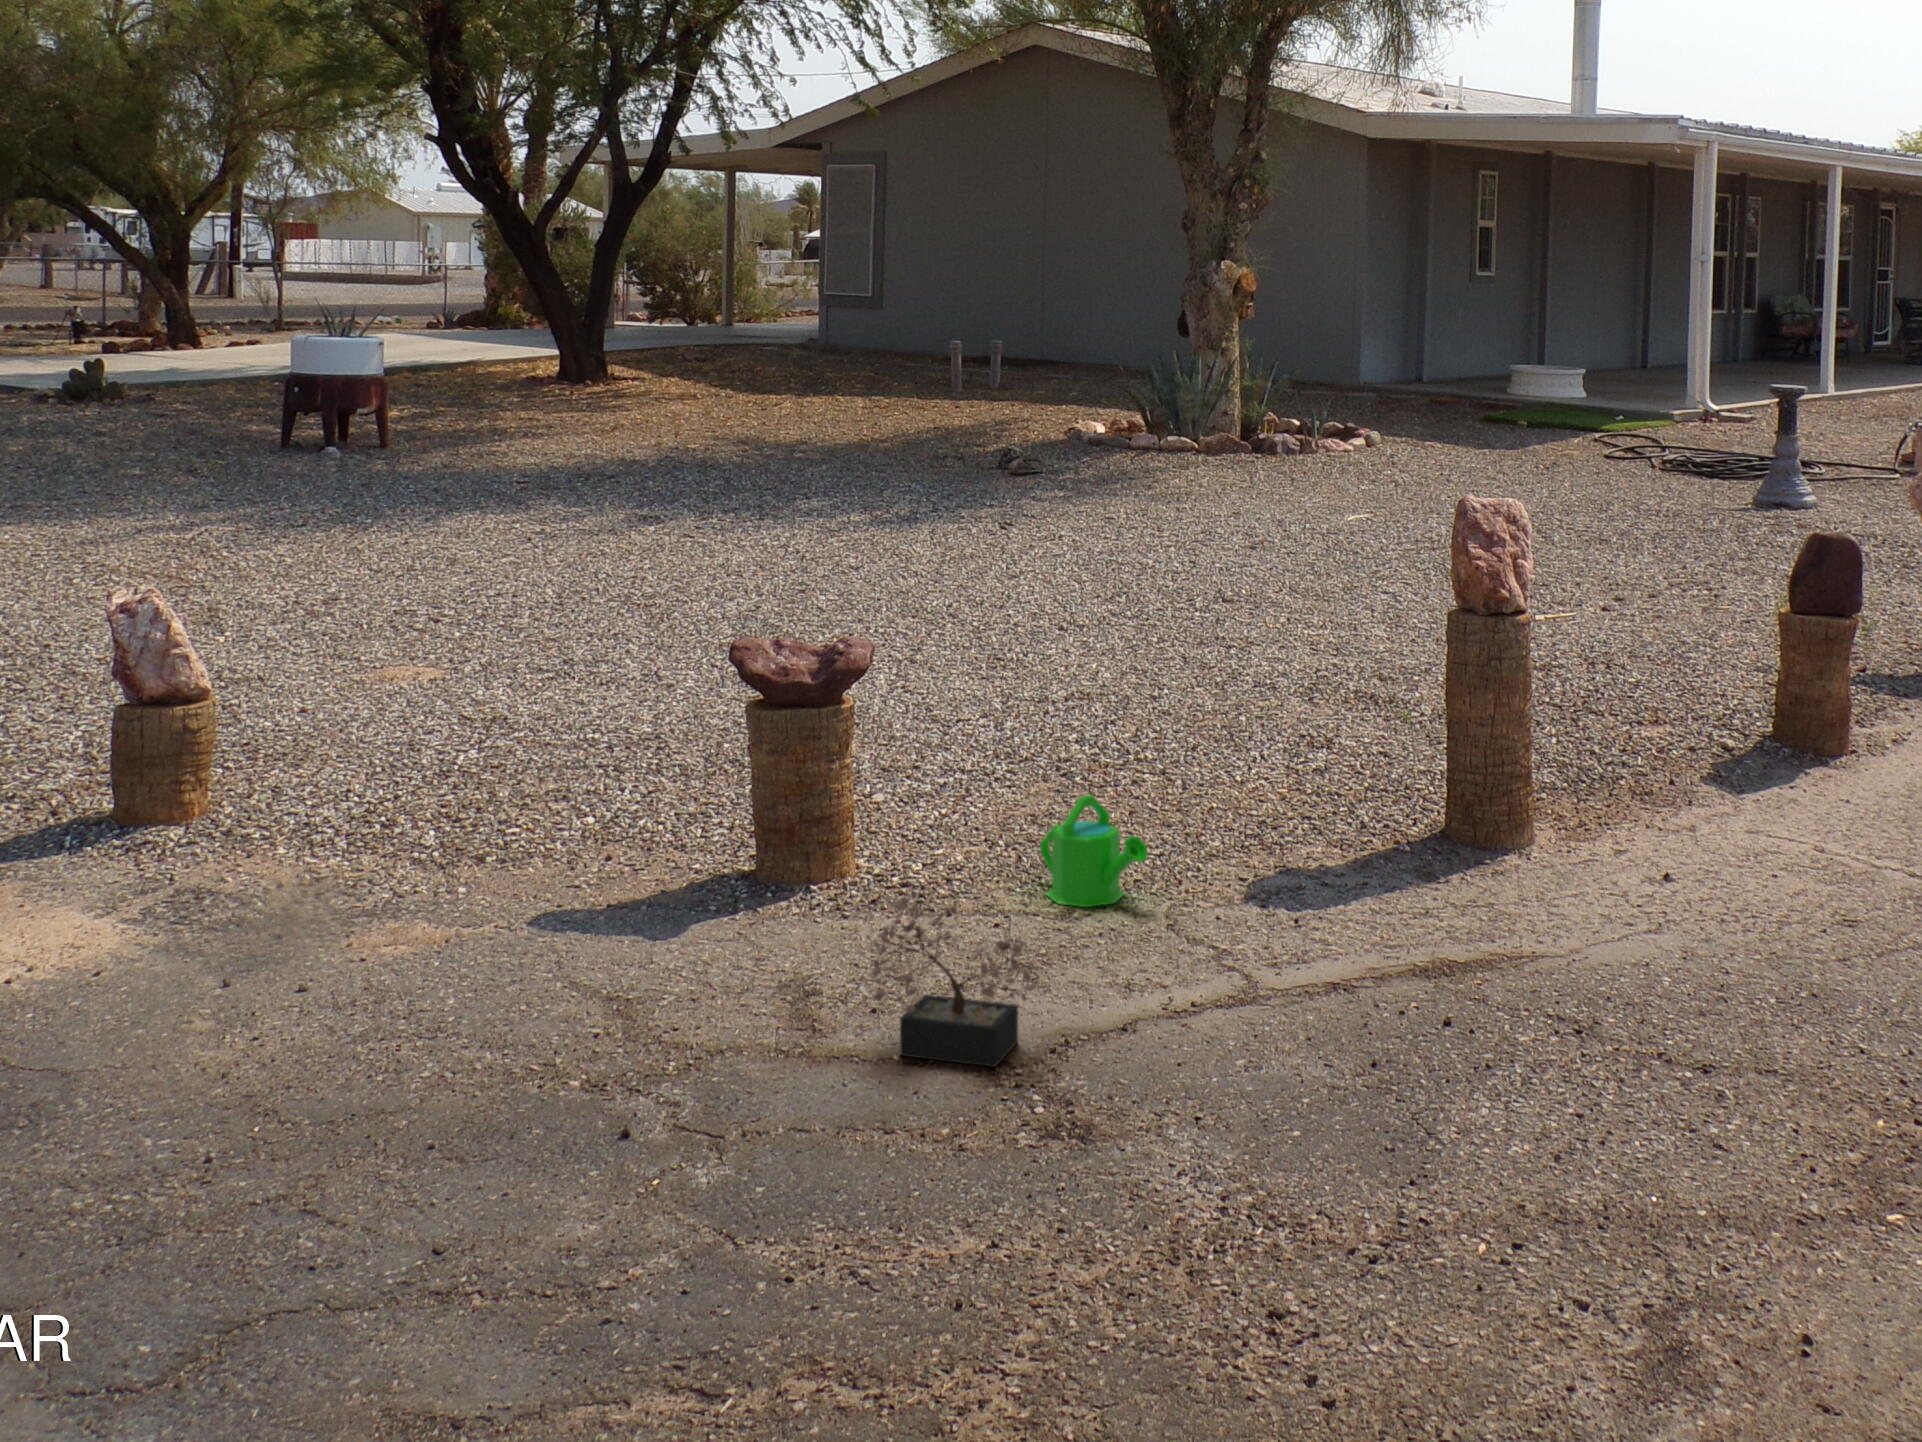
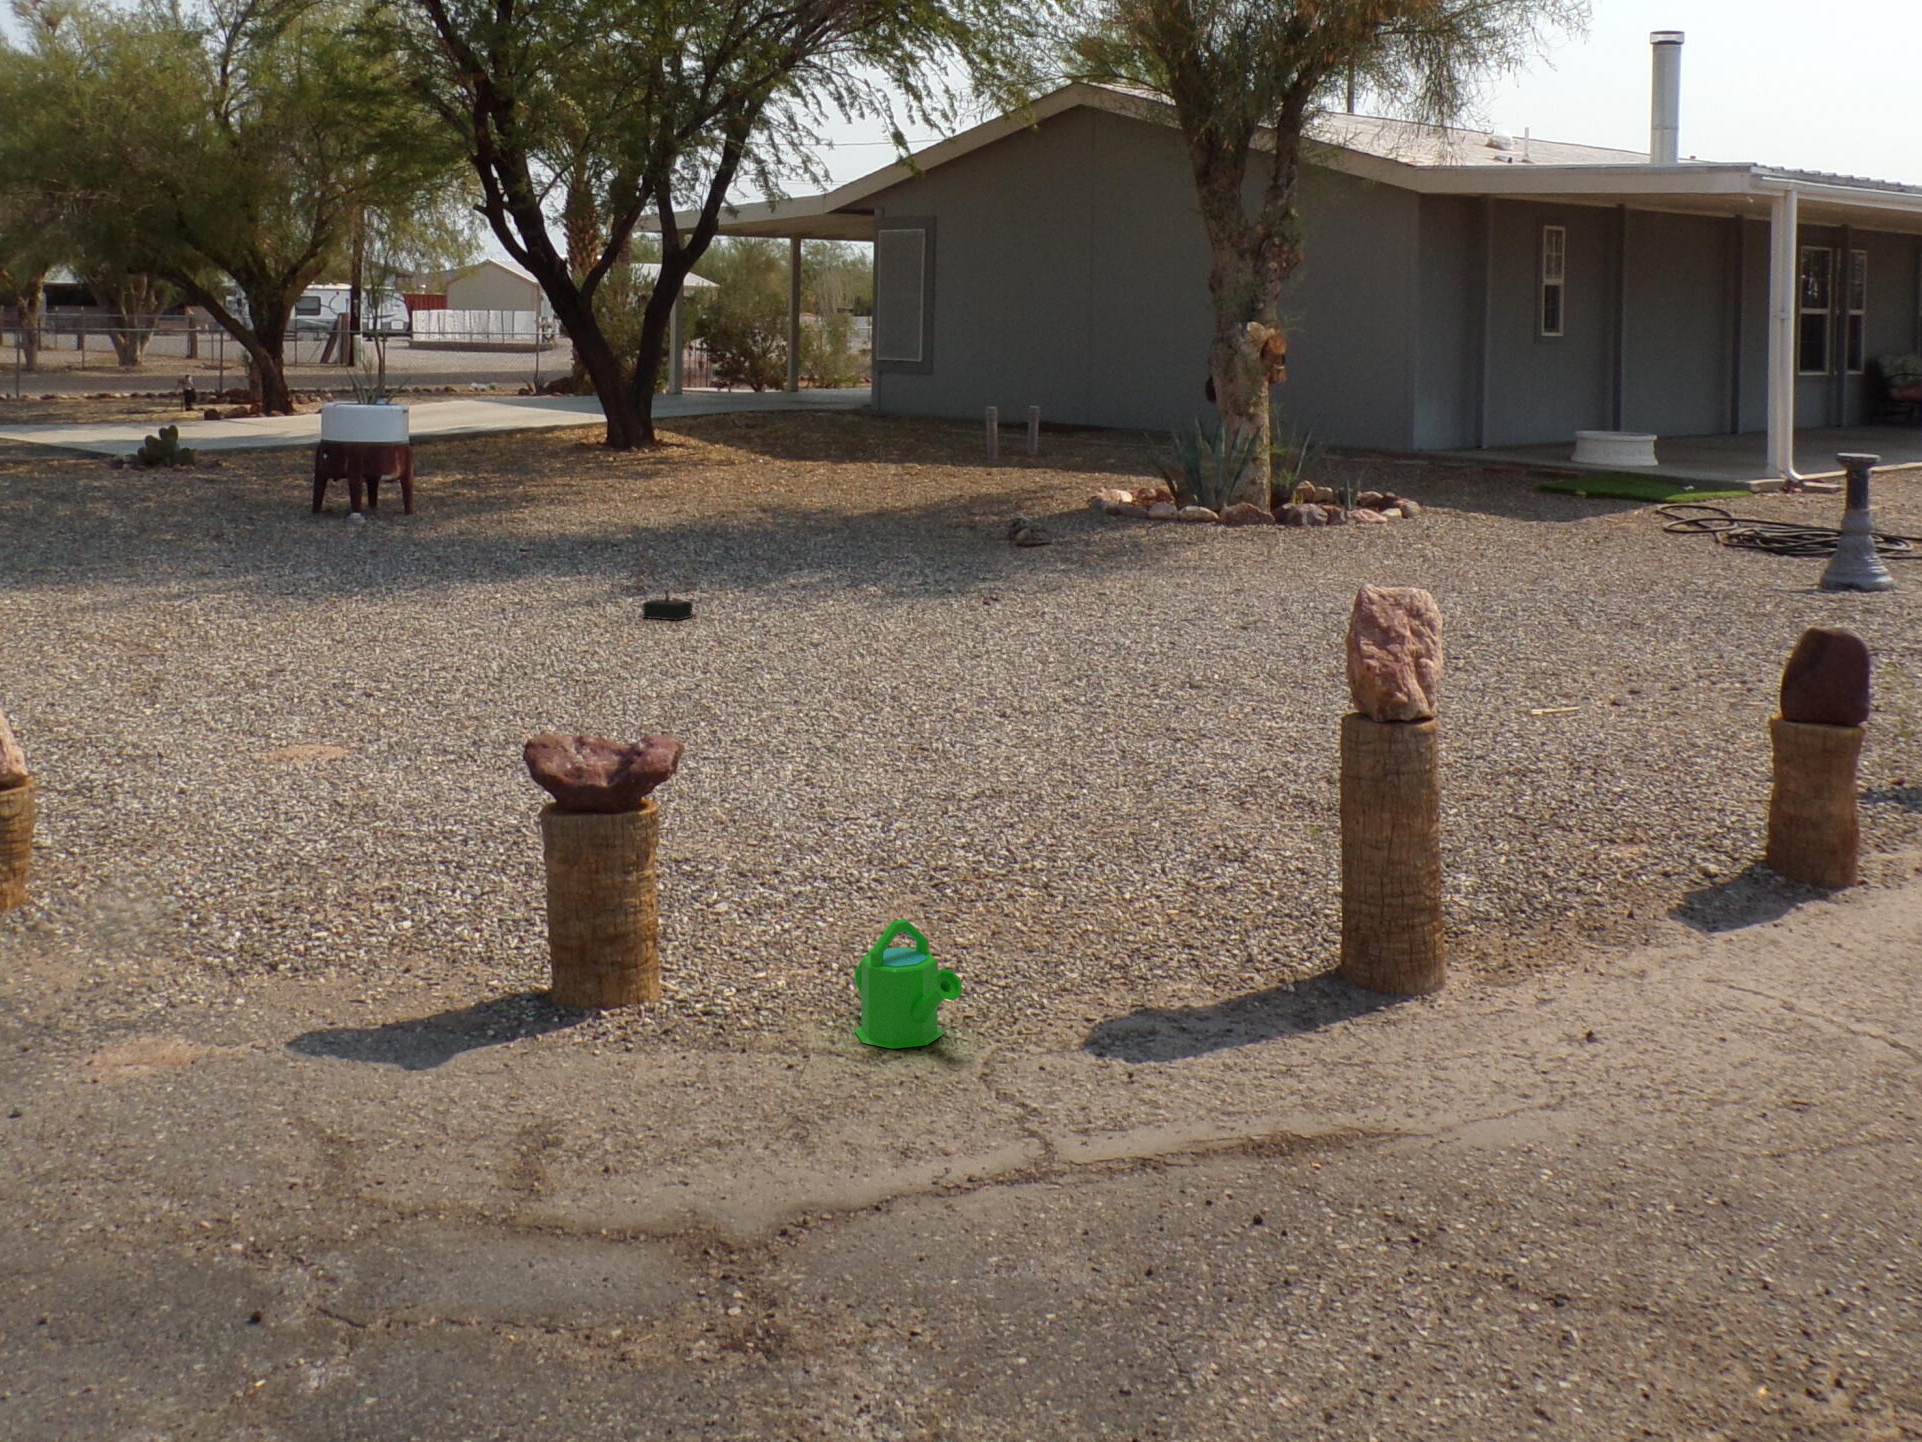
decorative plant: present [866,892,1038,1067] -> present [633,558,695,621]

